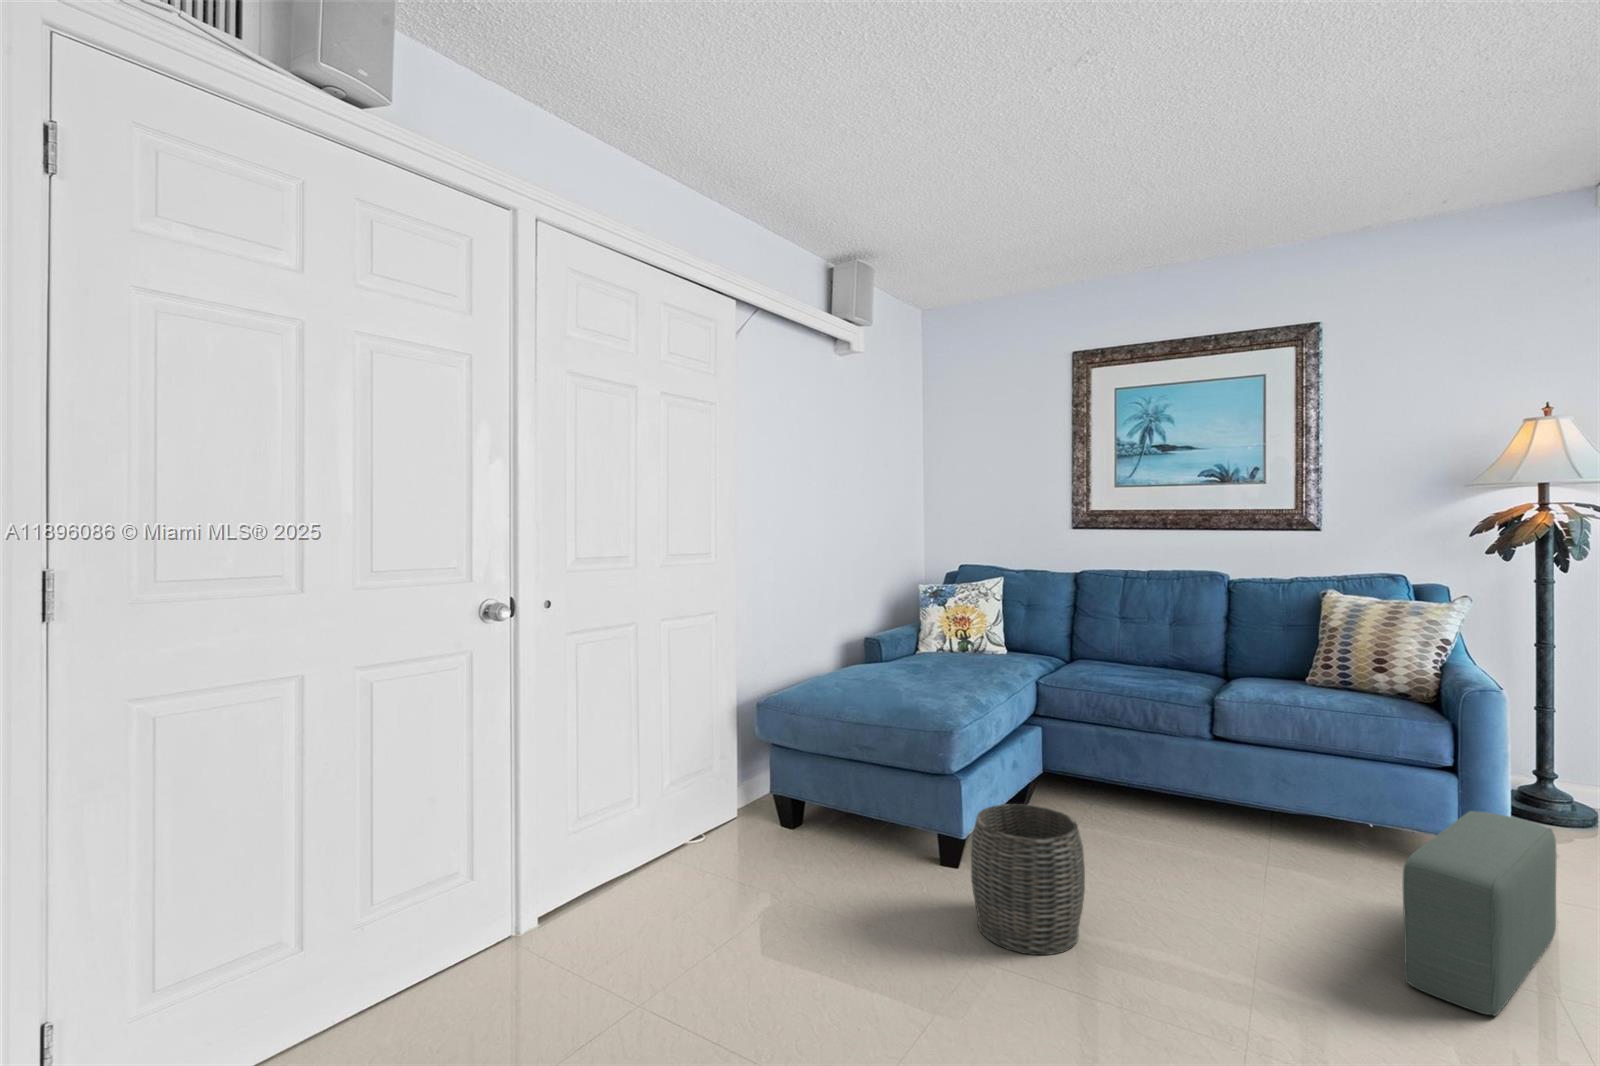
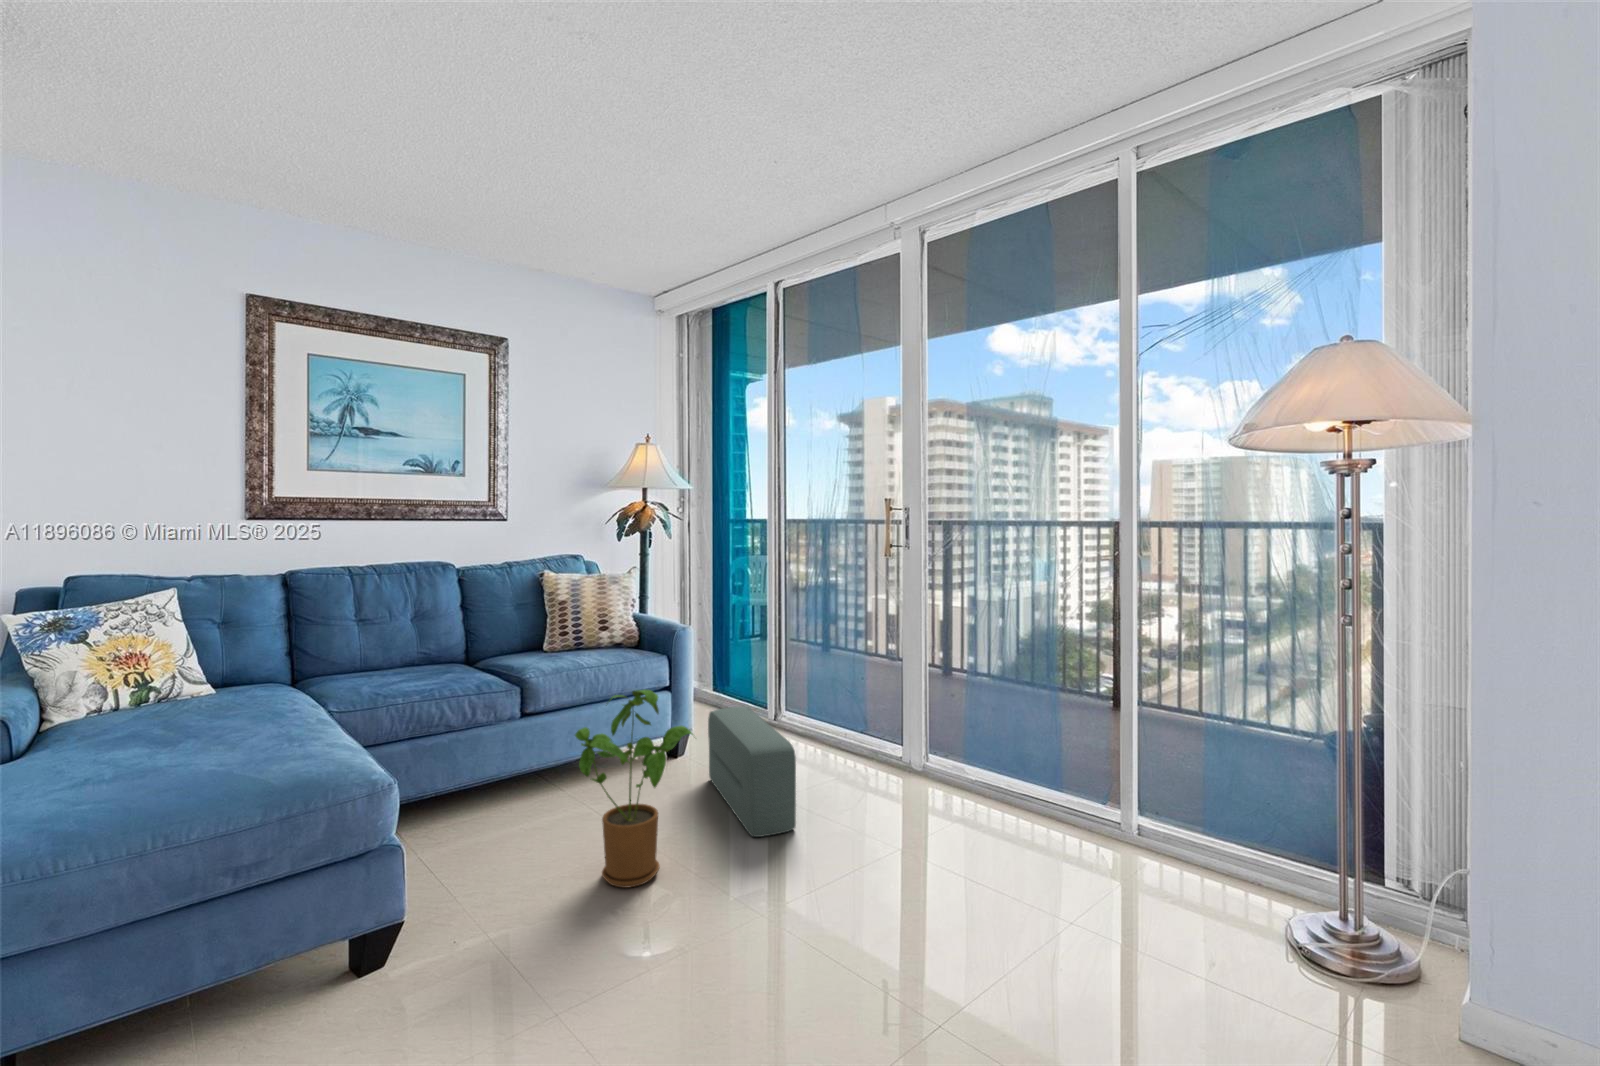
house plant: none [1143,720,1284,939] -> present [575,690,693,888]
woven basket: present [971,804,1085,955] -> none [465,835,598,1022]

